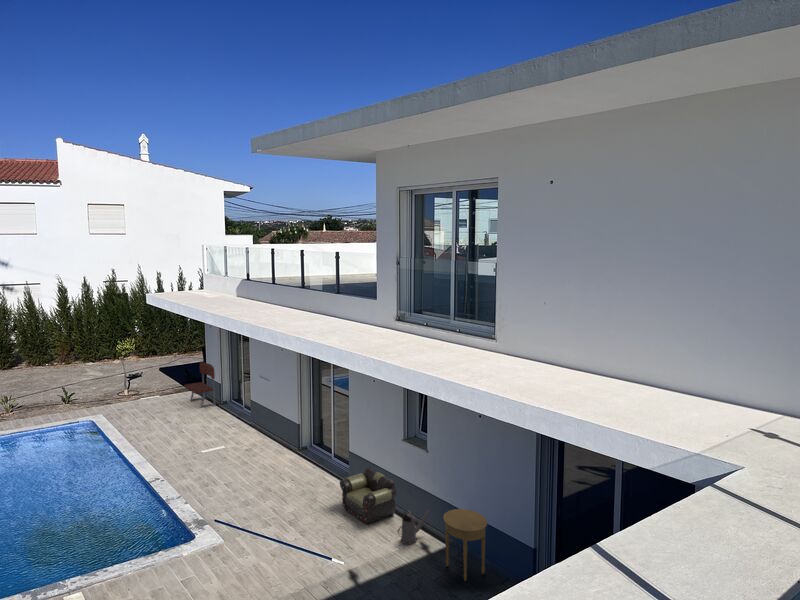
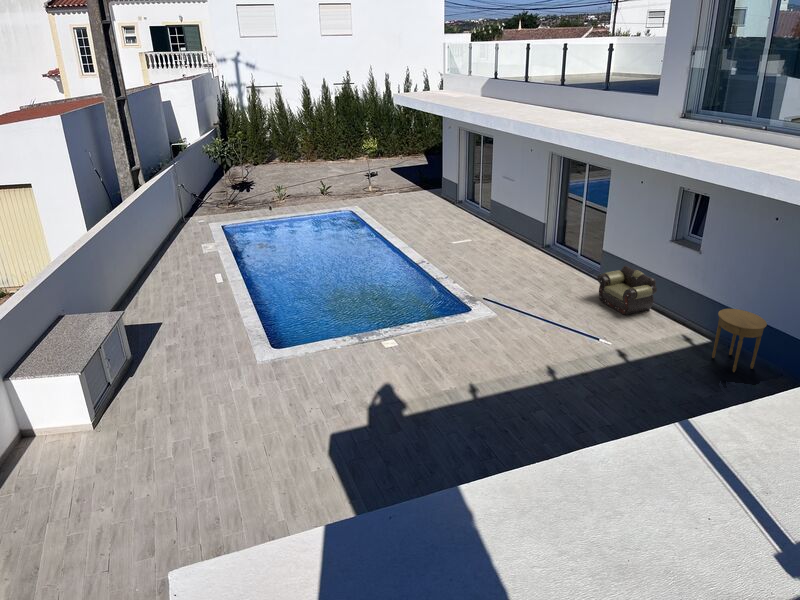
bench: present [184,362,216,407] -> none [425,162,454,204]
watering can: present [398,509,430,545] -> none [660,306,694,336]

